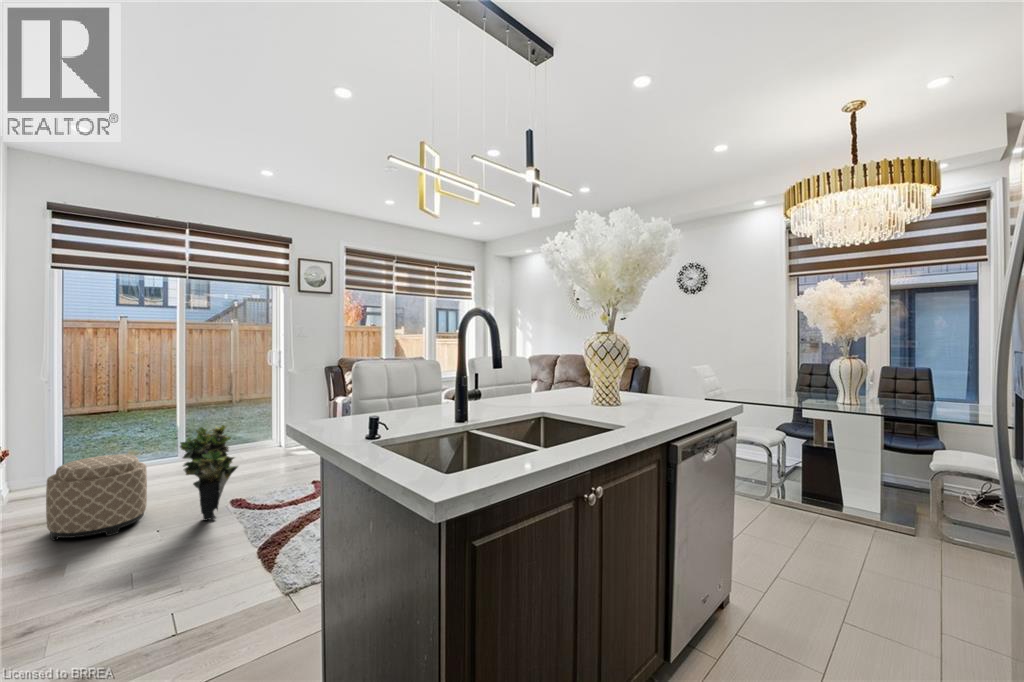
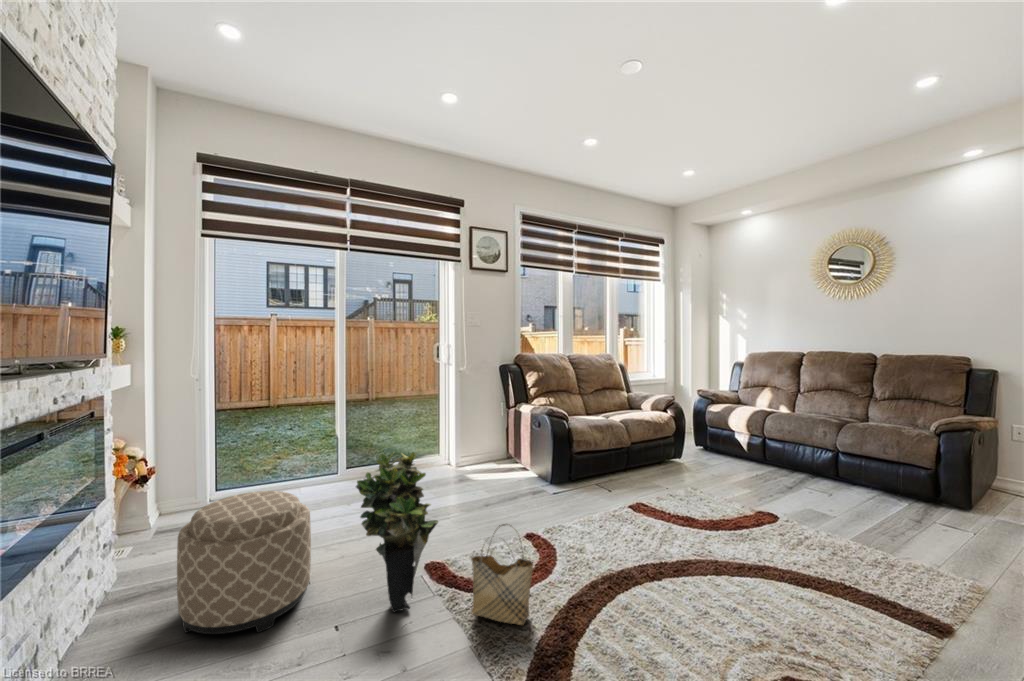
woven basket: none [256,463,296,518] -> present [471,524,533,625]

